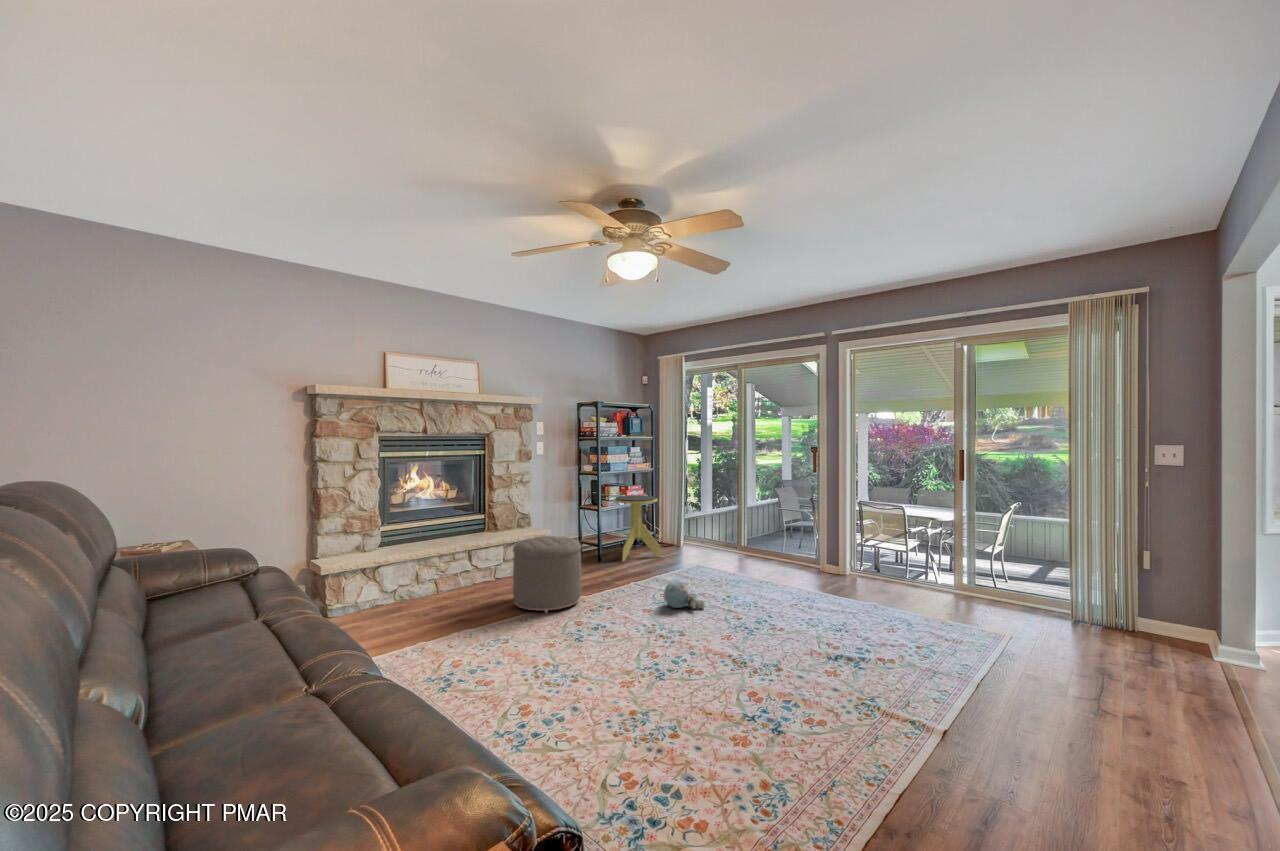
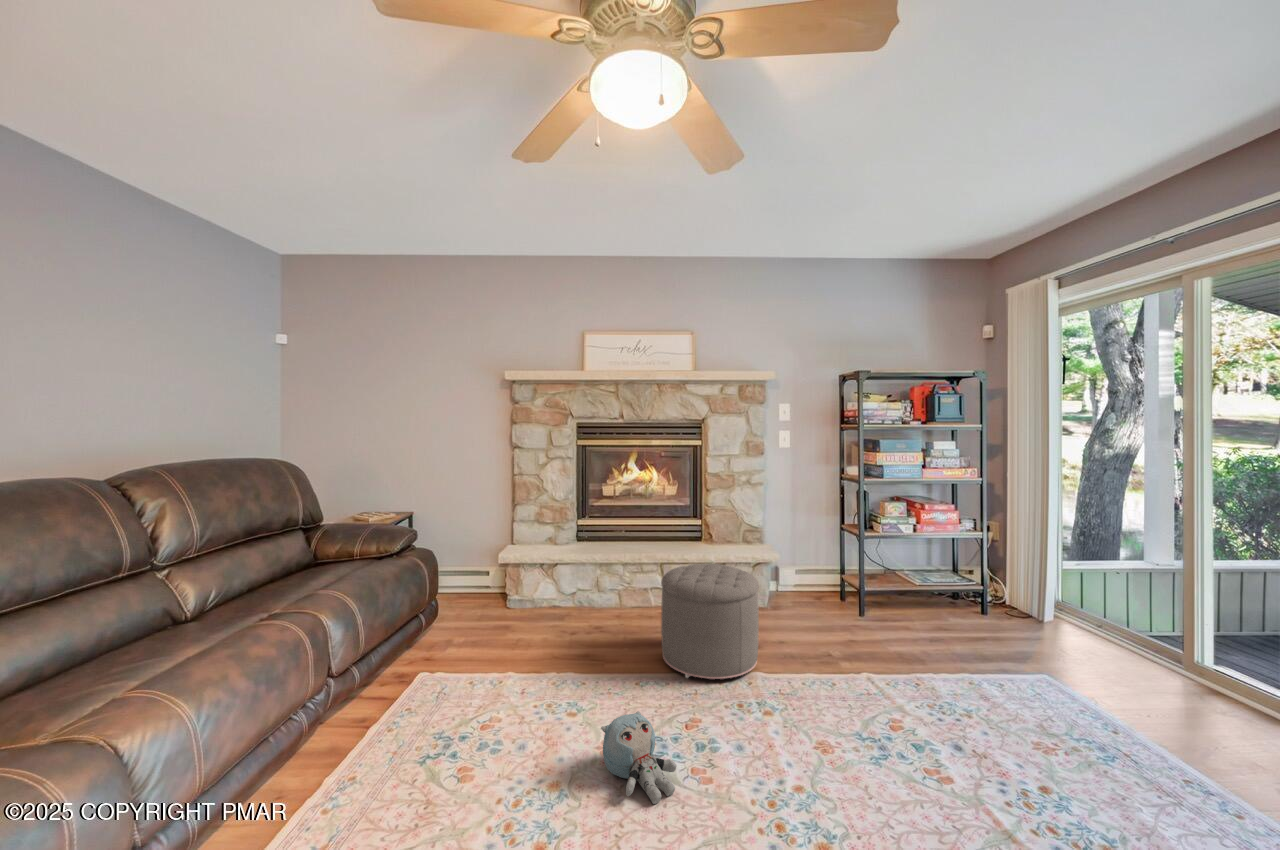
side table: present [614,495,661,562] -> none [891,519,975,634]
plush toy: present [664,580,705,609] -> present [601,711,677,804]

